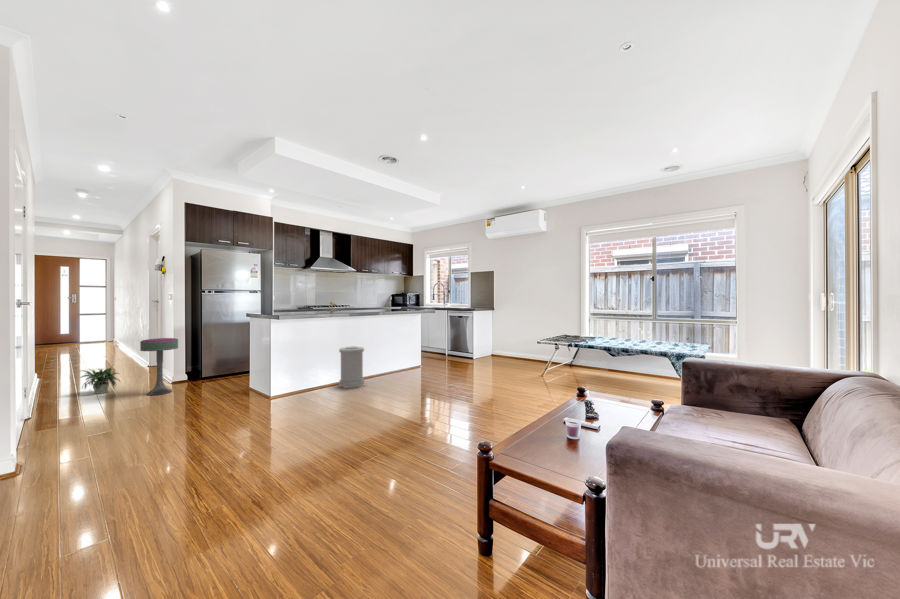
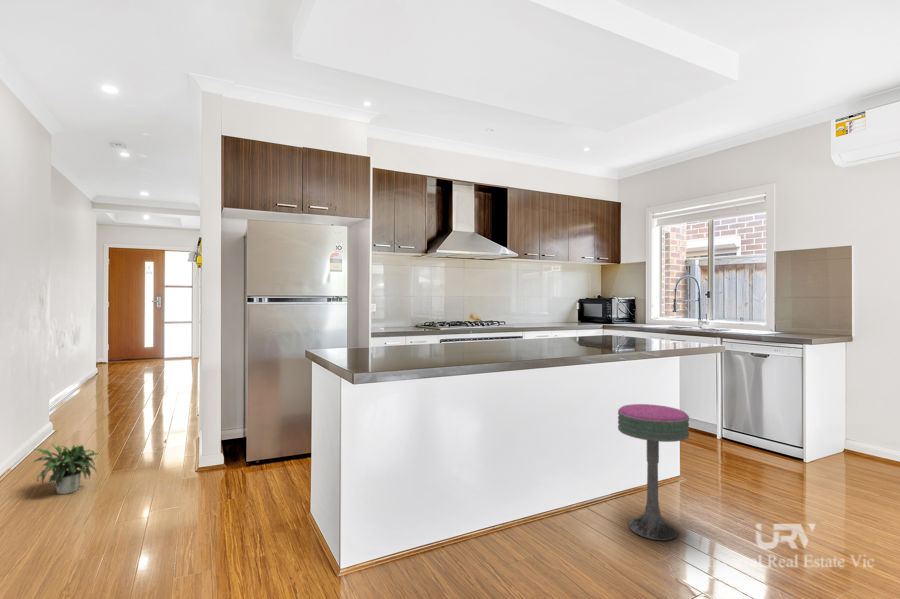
bar stool: present [140,338,178,395] -> present [618,404,689,540]
trash can: present [339,346,364,388] -> none [498,446,564,572]

